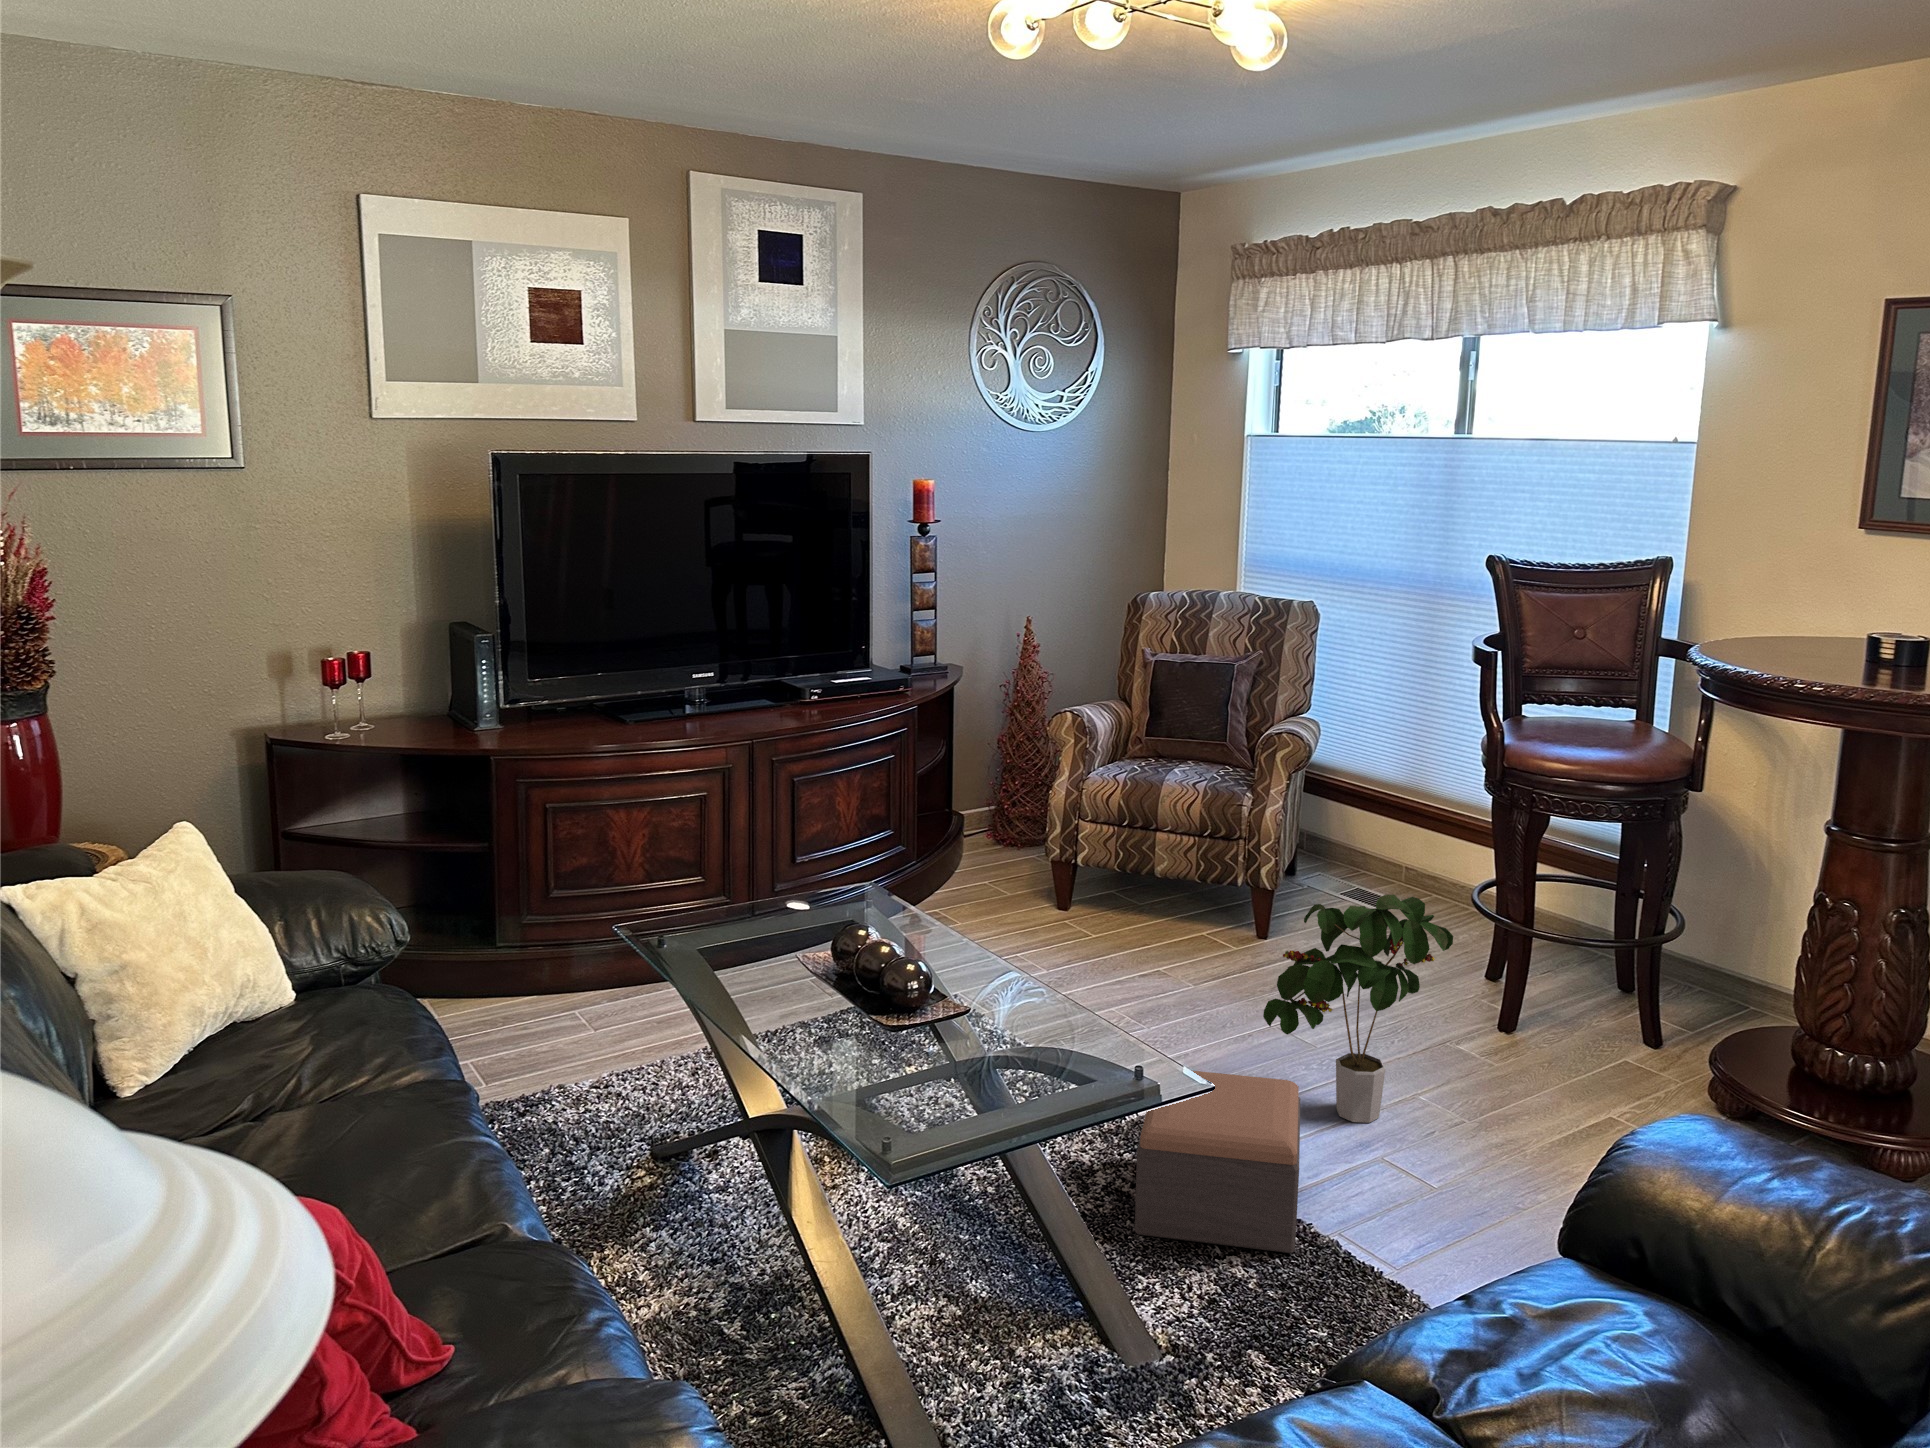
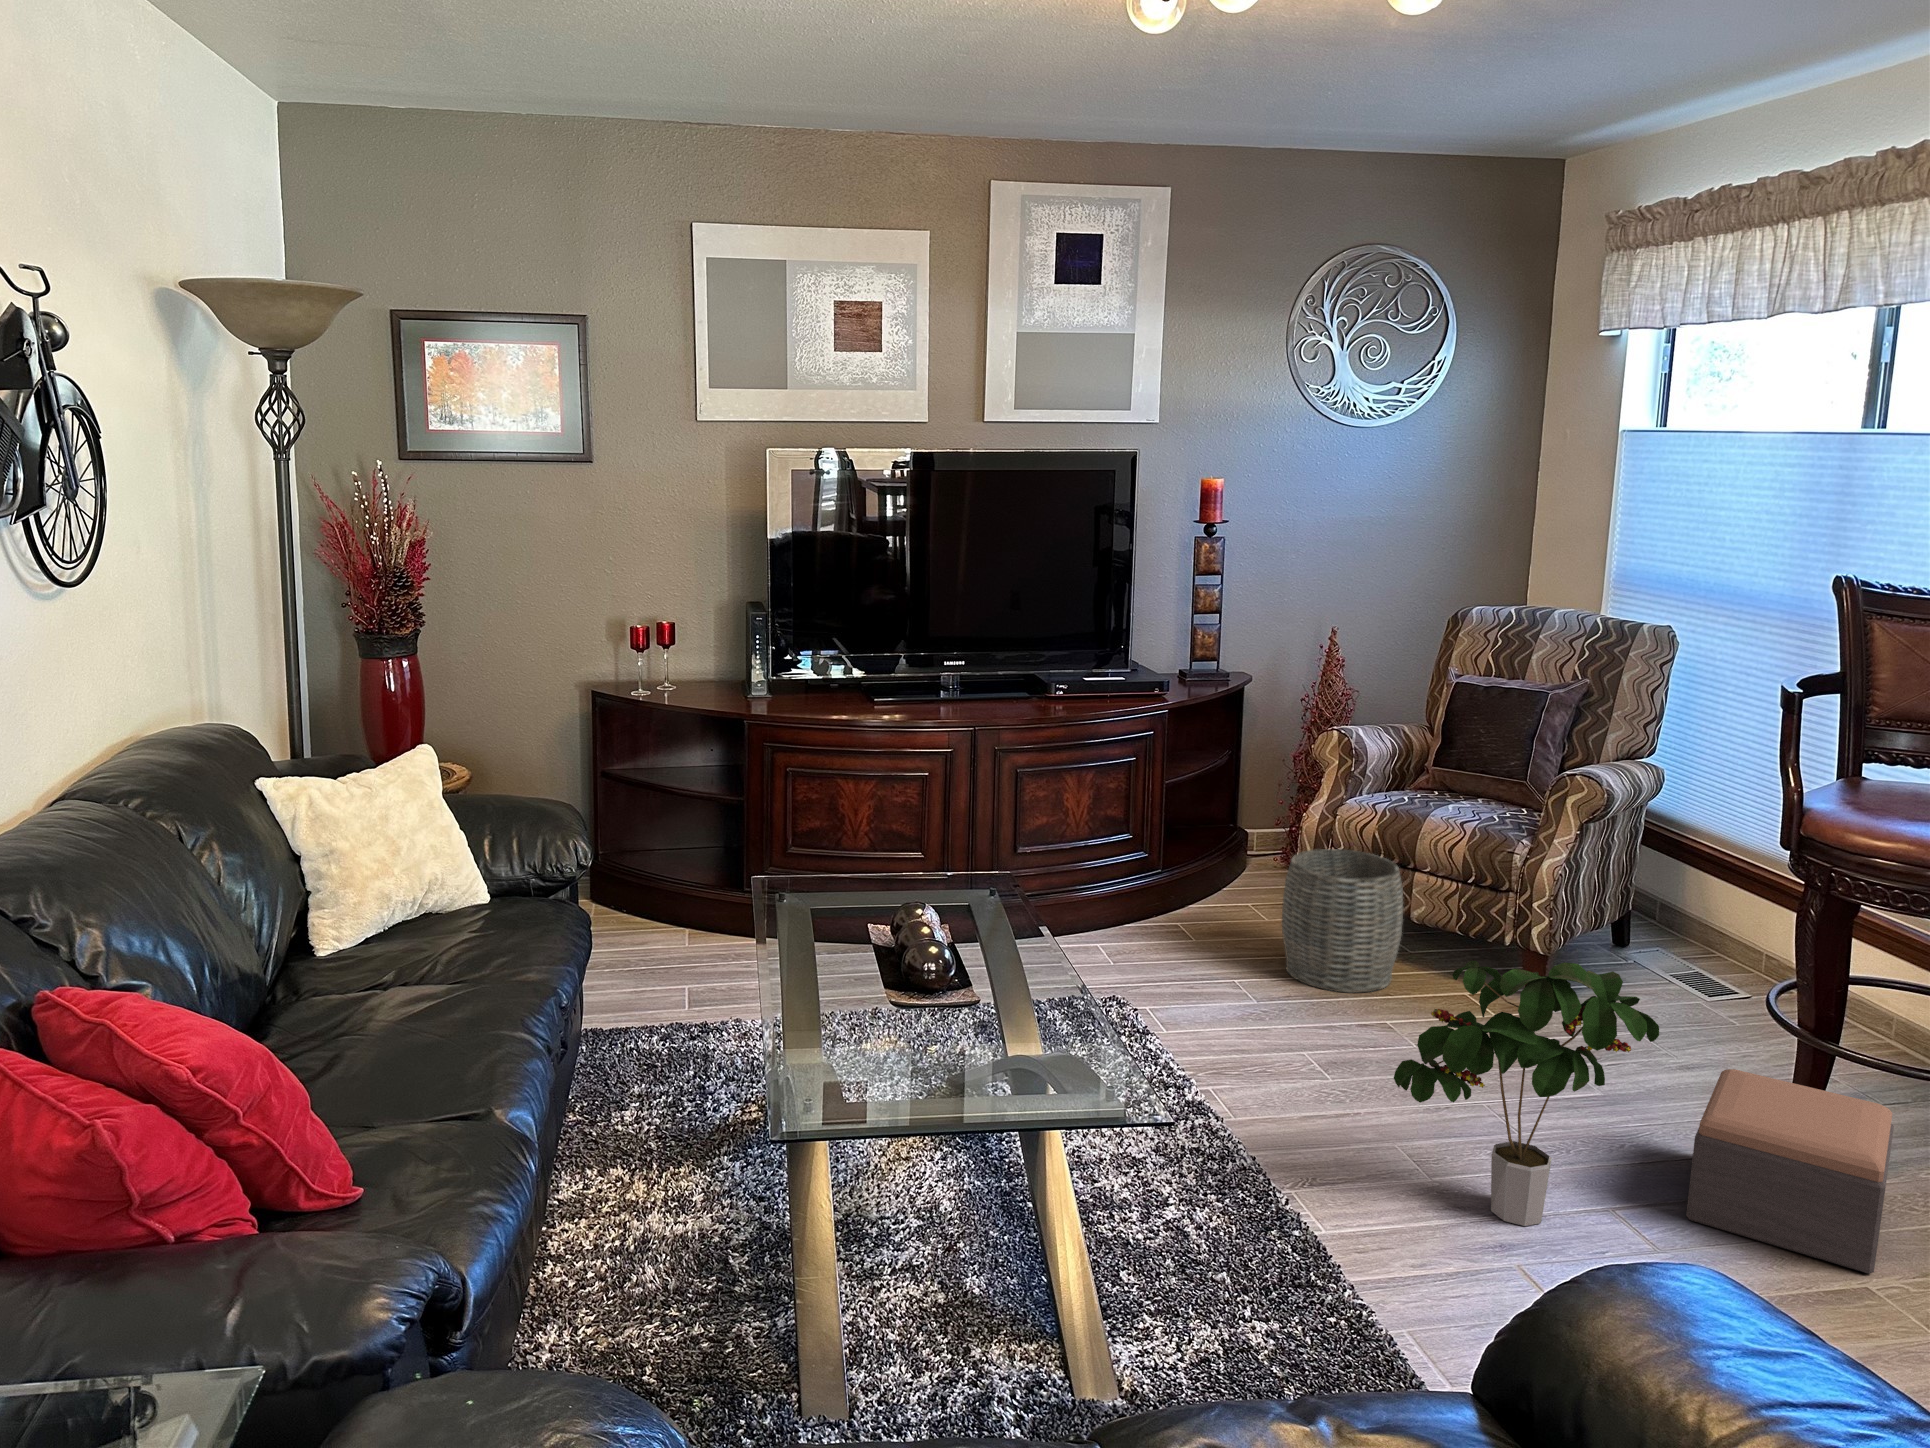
woven basket: none [1052,822,1157,952] -> present [1282,849,1403,993]
footstool: present [1135,1070,1301,1253] -> present [1686,1069,1894,1274]

